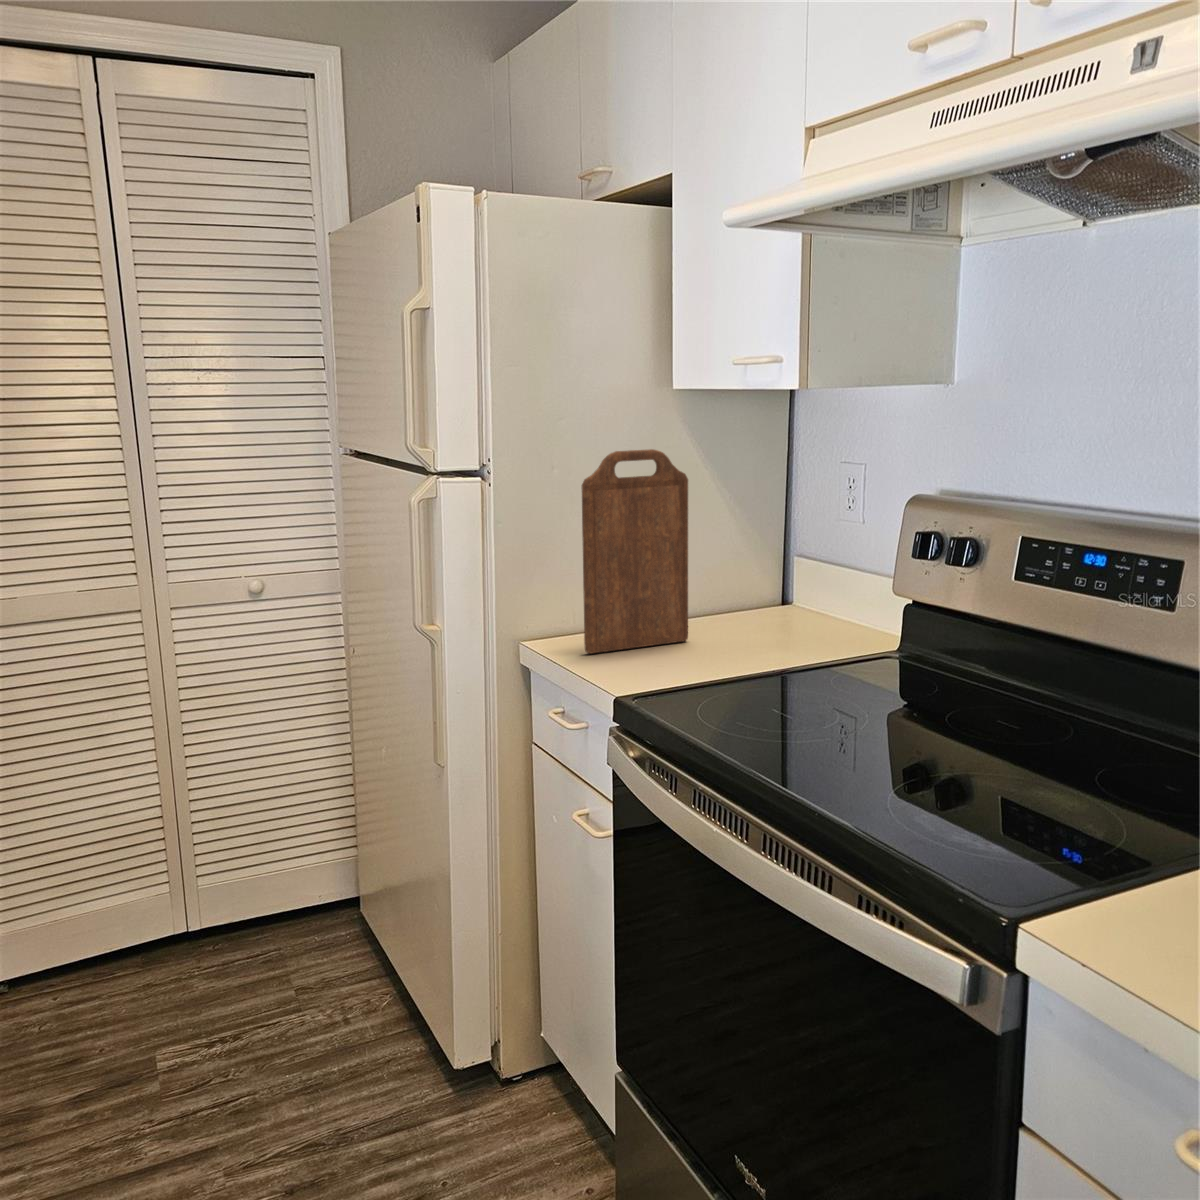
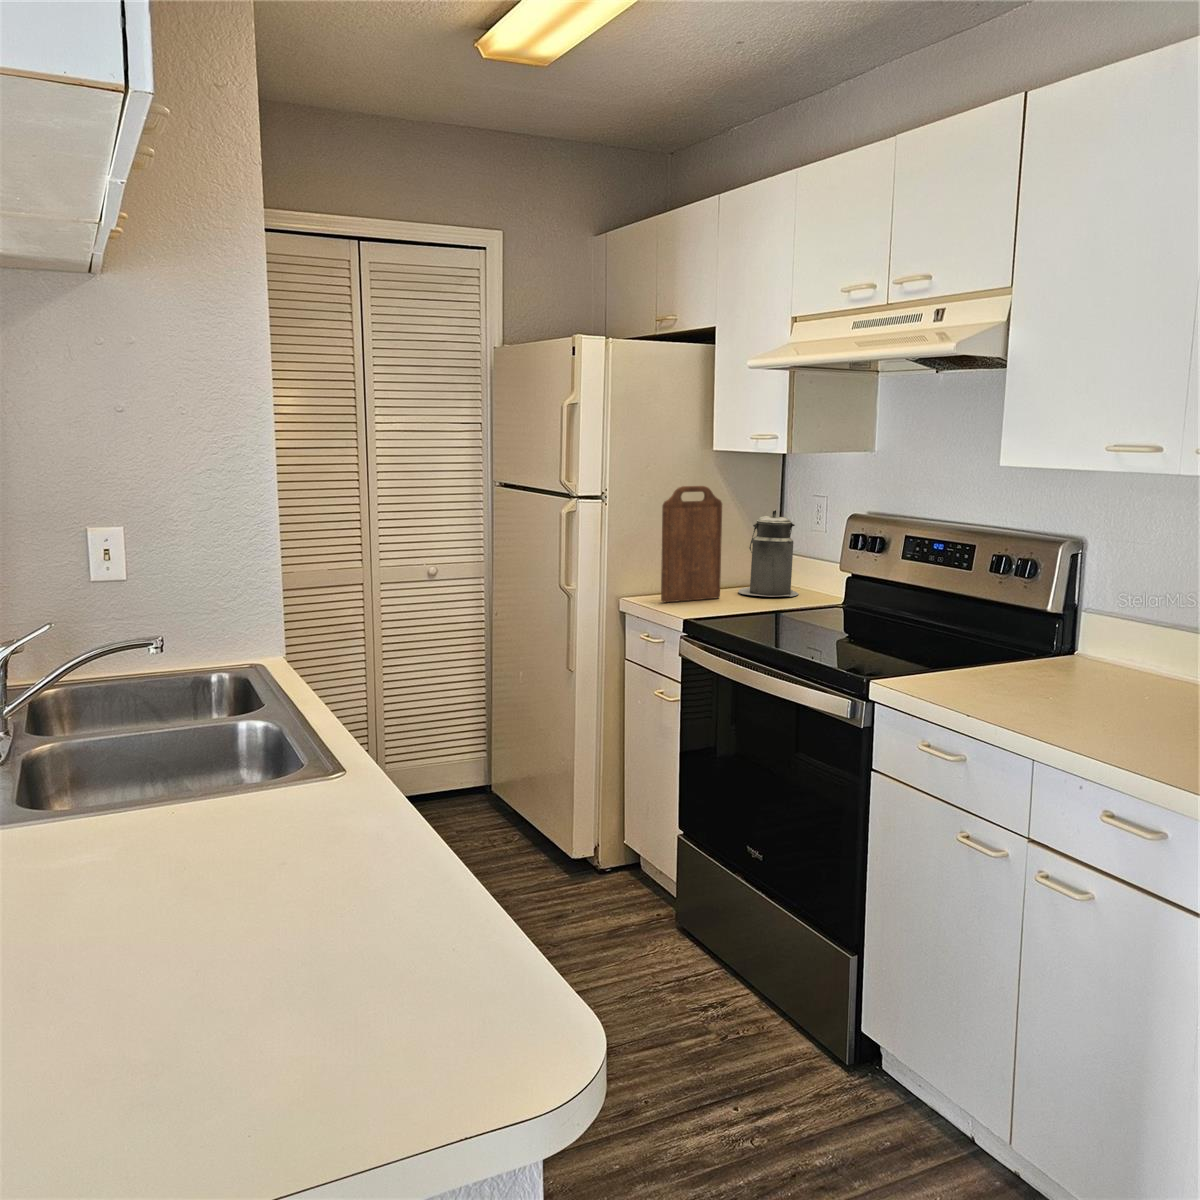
canister: none [720,486,822,637] -> present [738,509,798,597]

